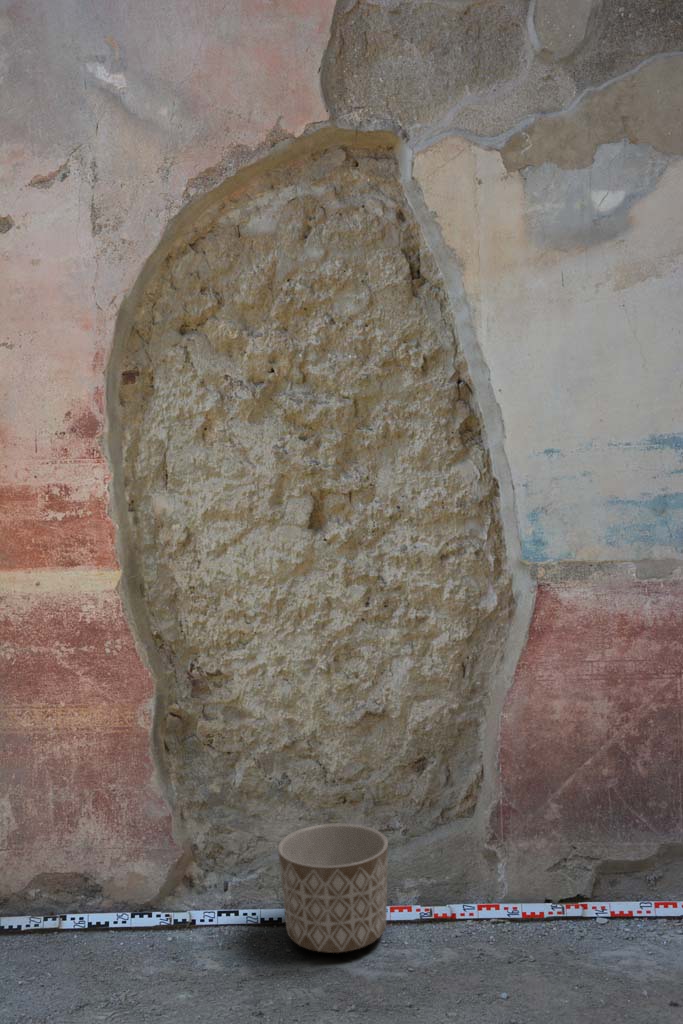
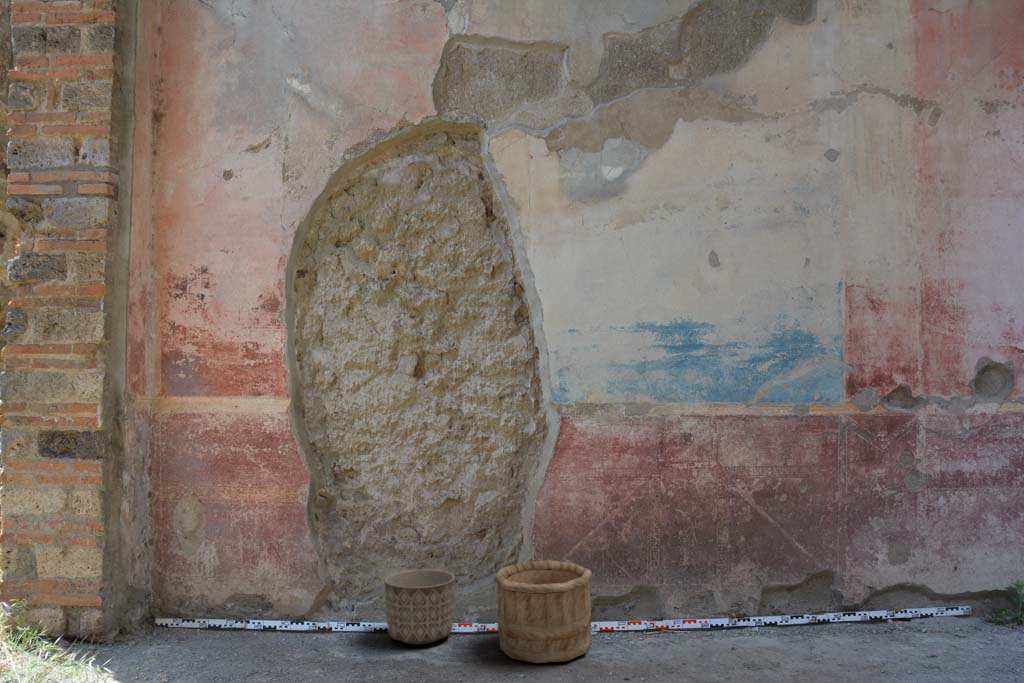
wooden bucket: none [458,809,616,995] -> present [494,560,592,663]

